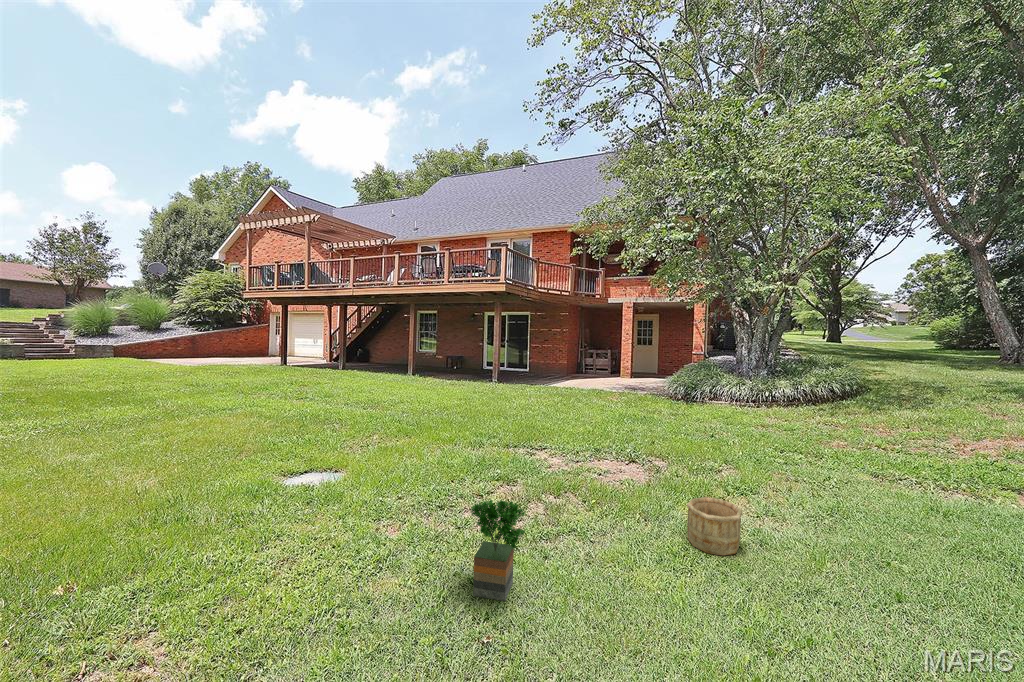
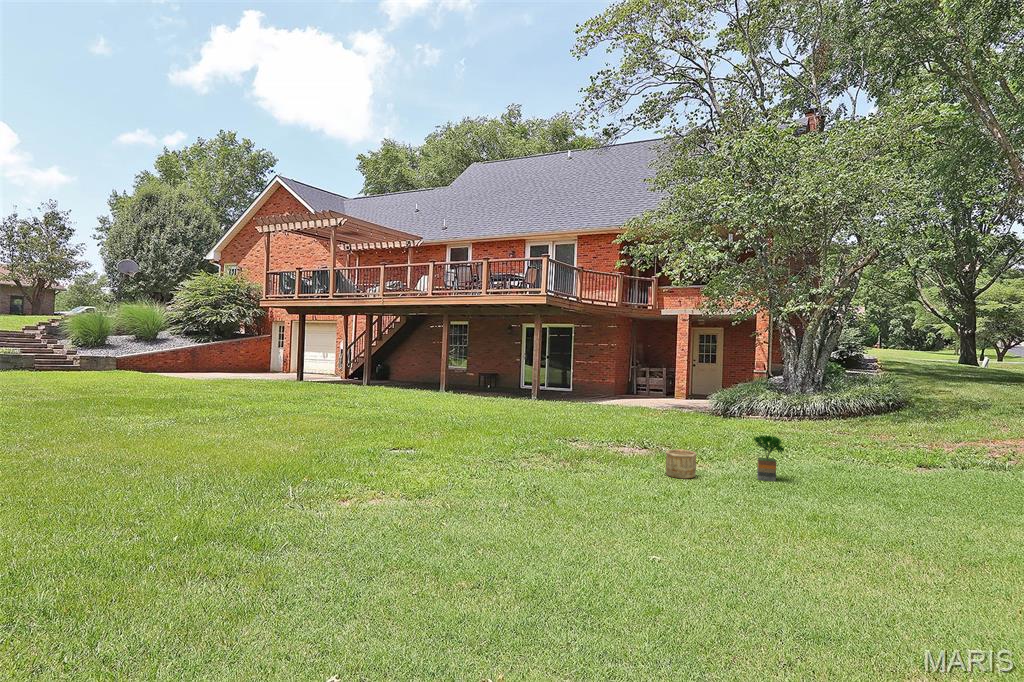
potted tree: present [470,499,525,601] -> present [754,435,784,481]

